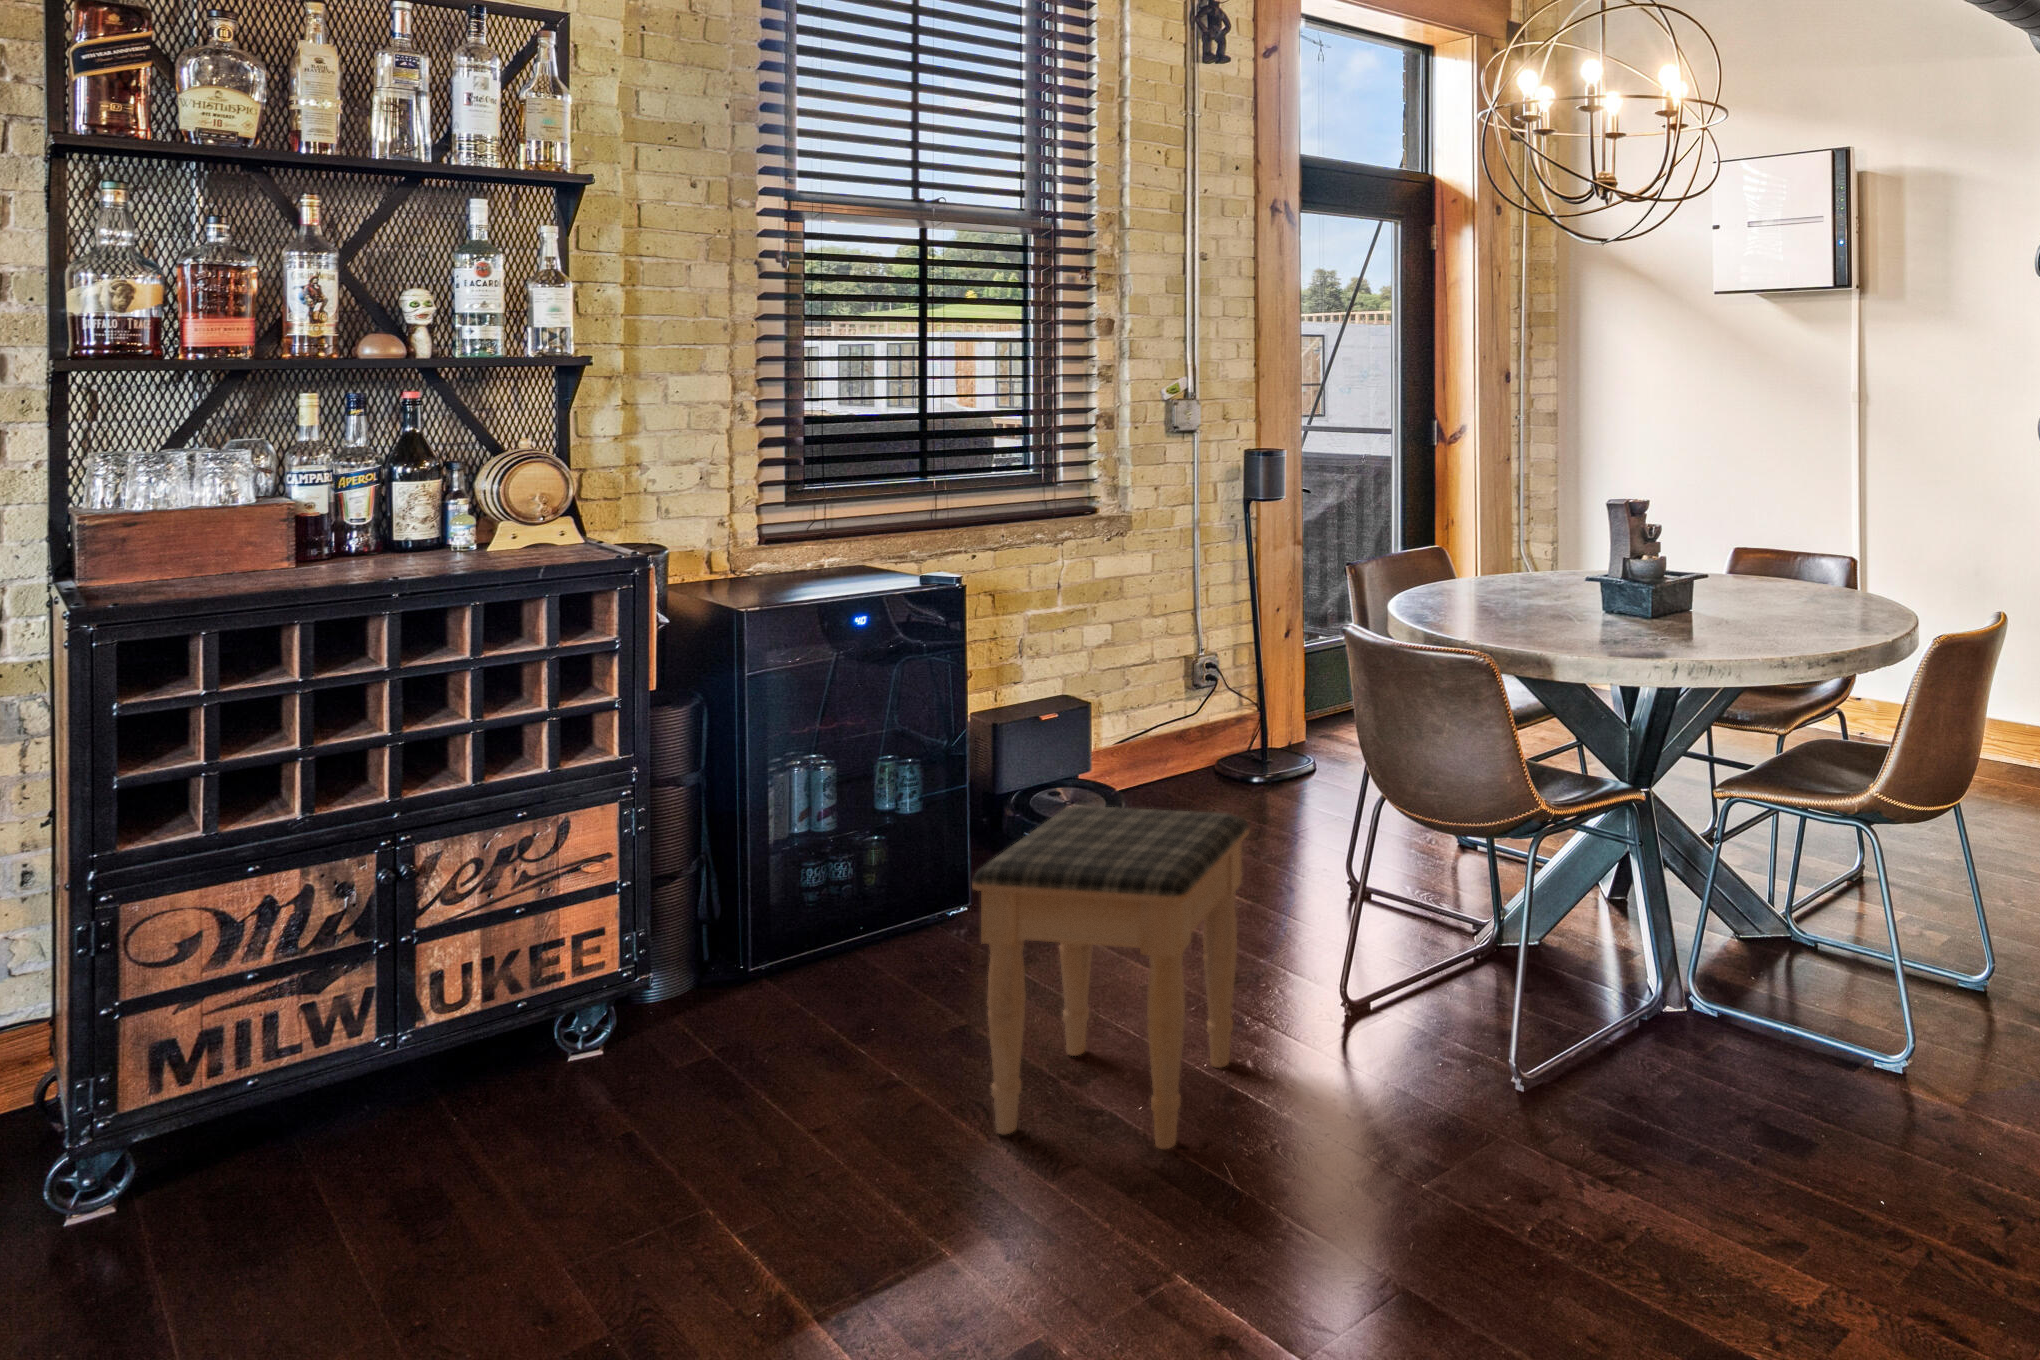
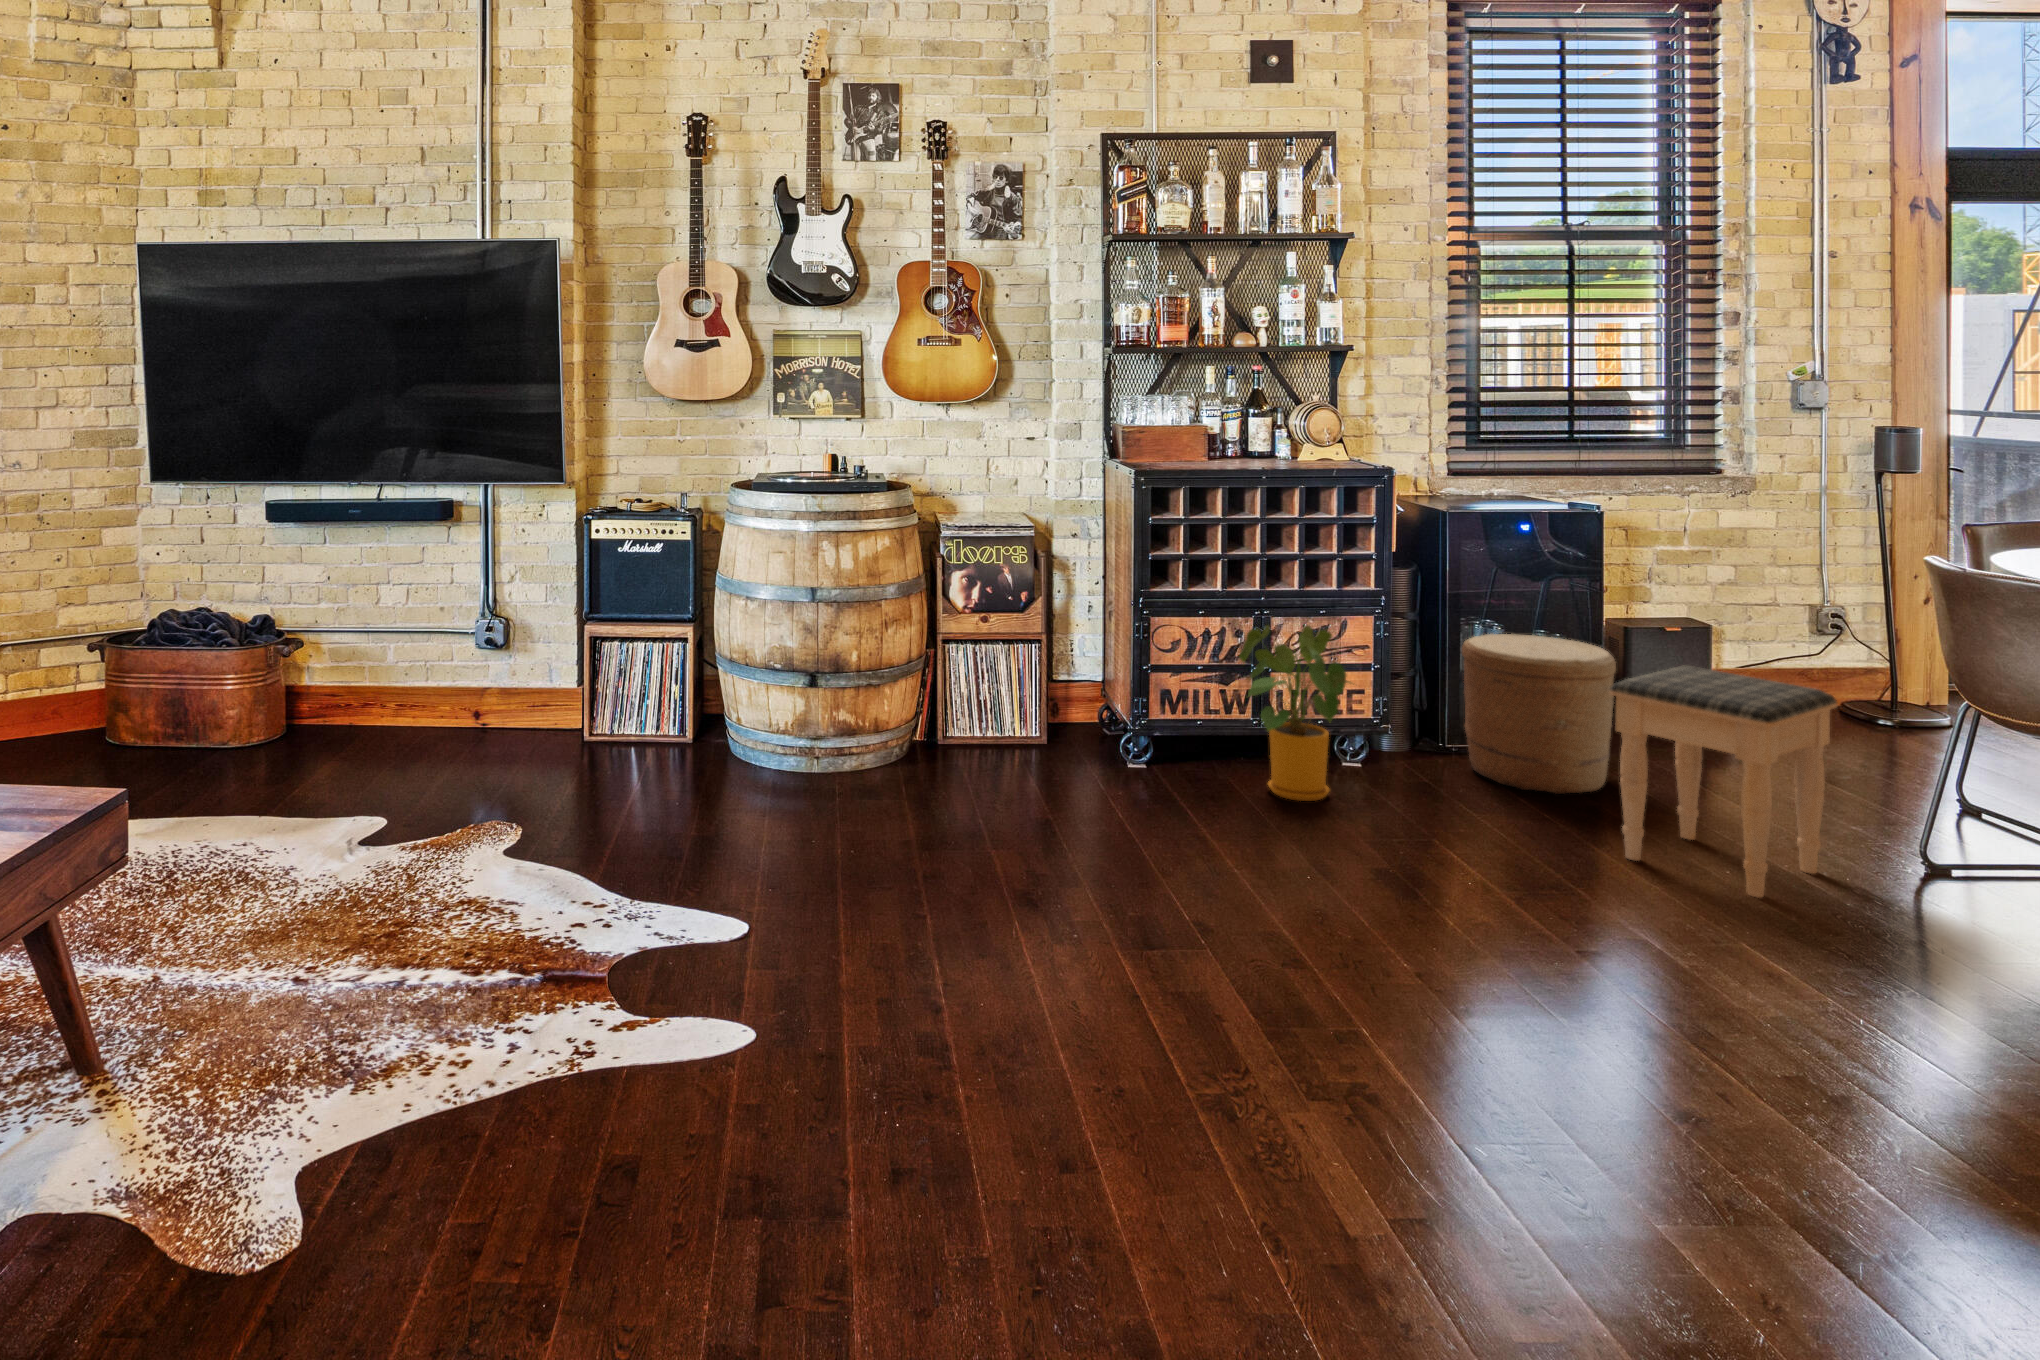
woven basket: none [766,774,983,1029] -> present [1462,634,1616,794]
house plant: none [321,850,574,1205] -> present [1239,625,1351,801]

